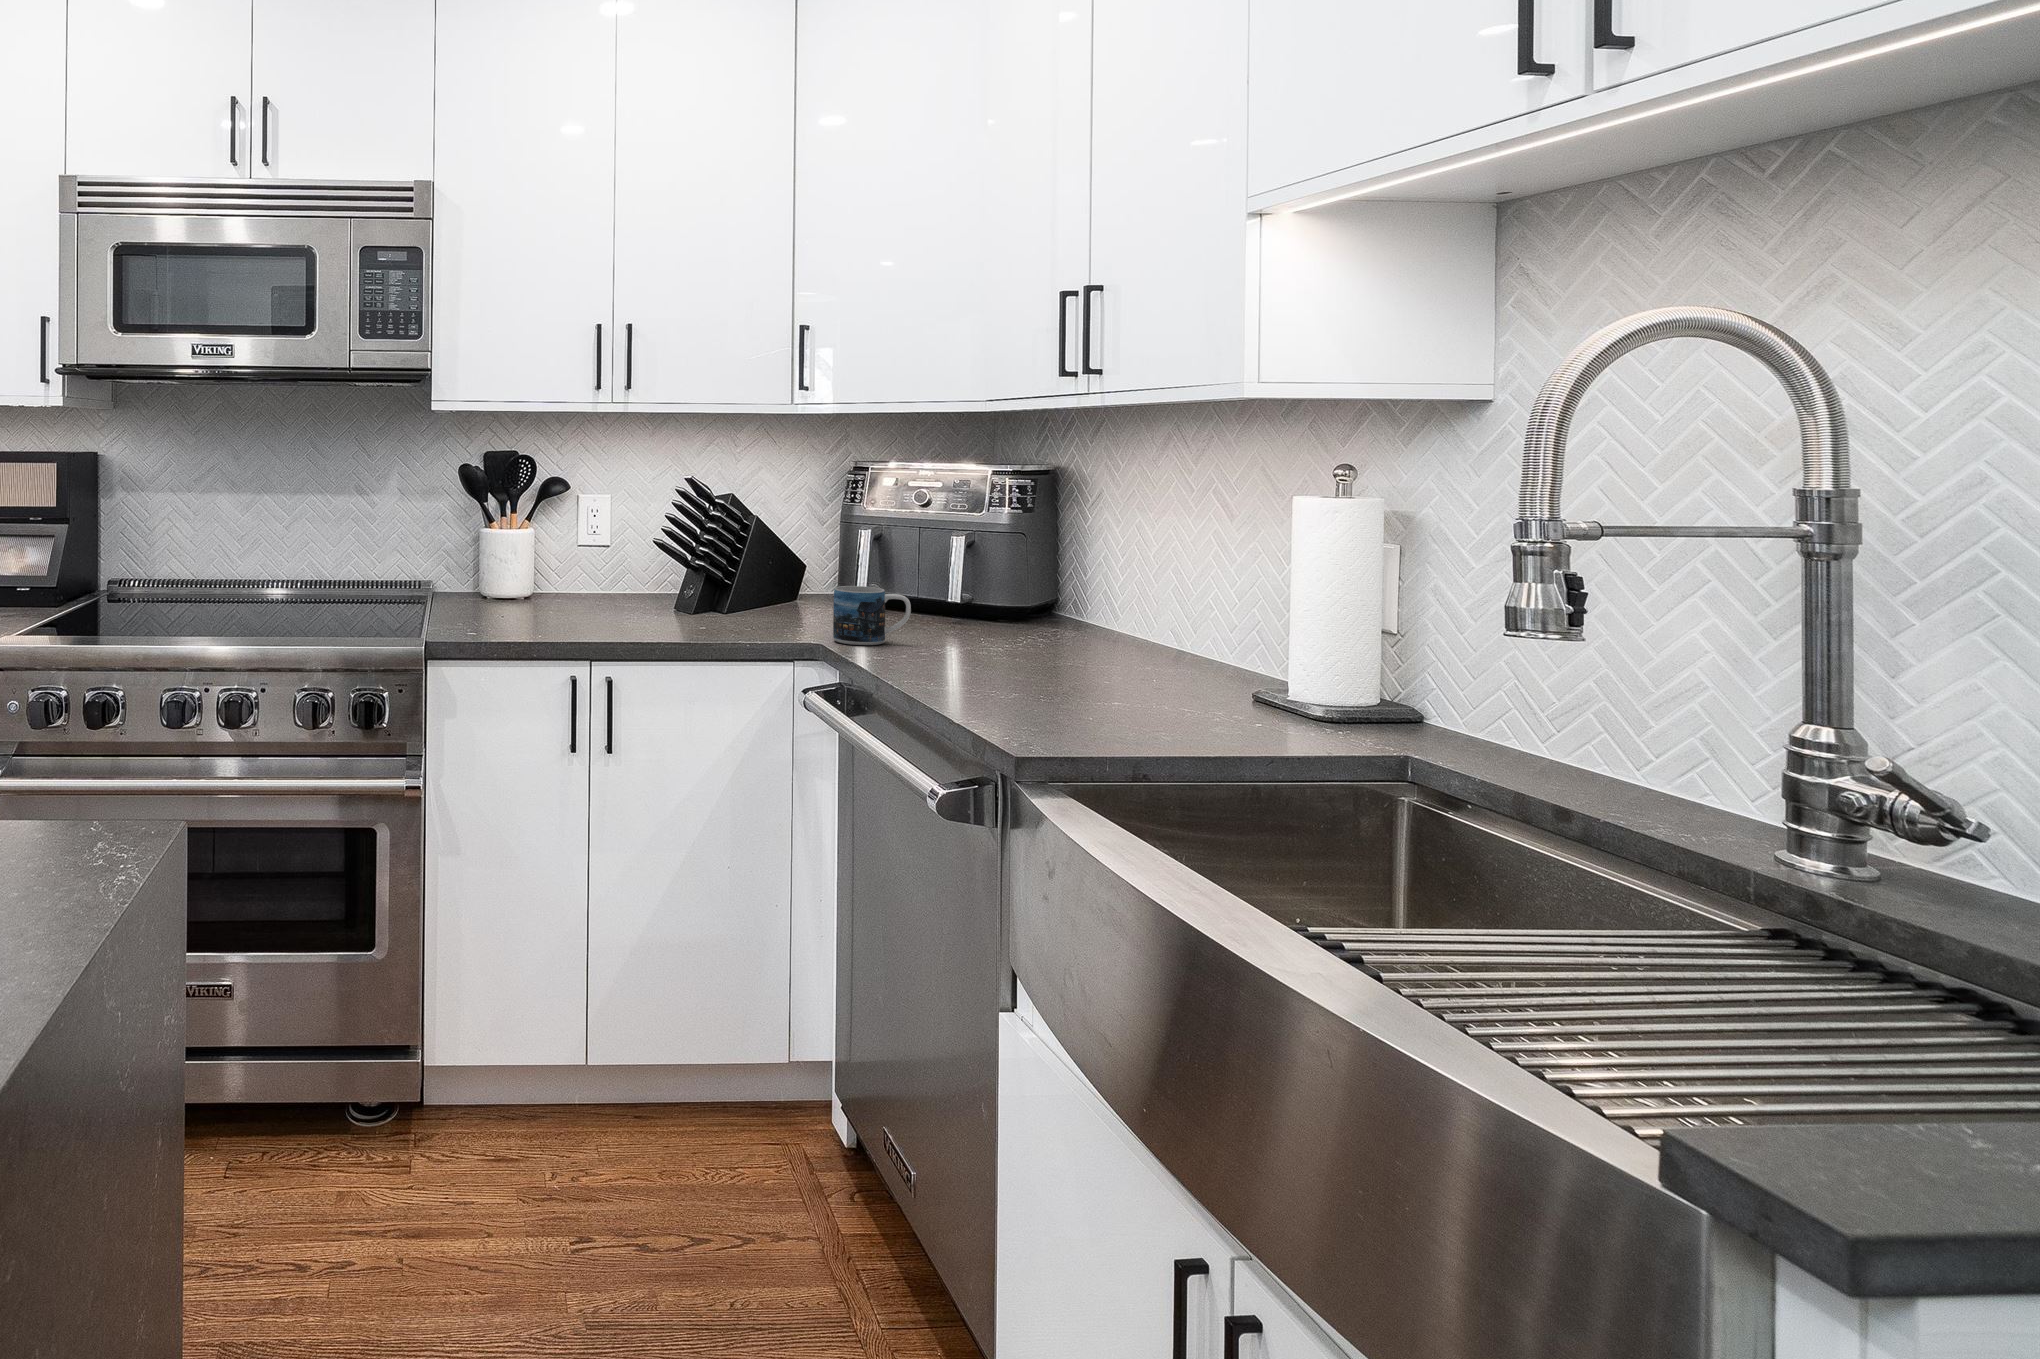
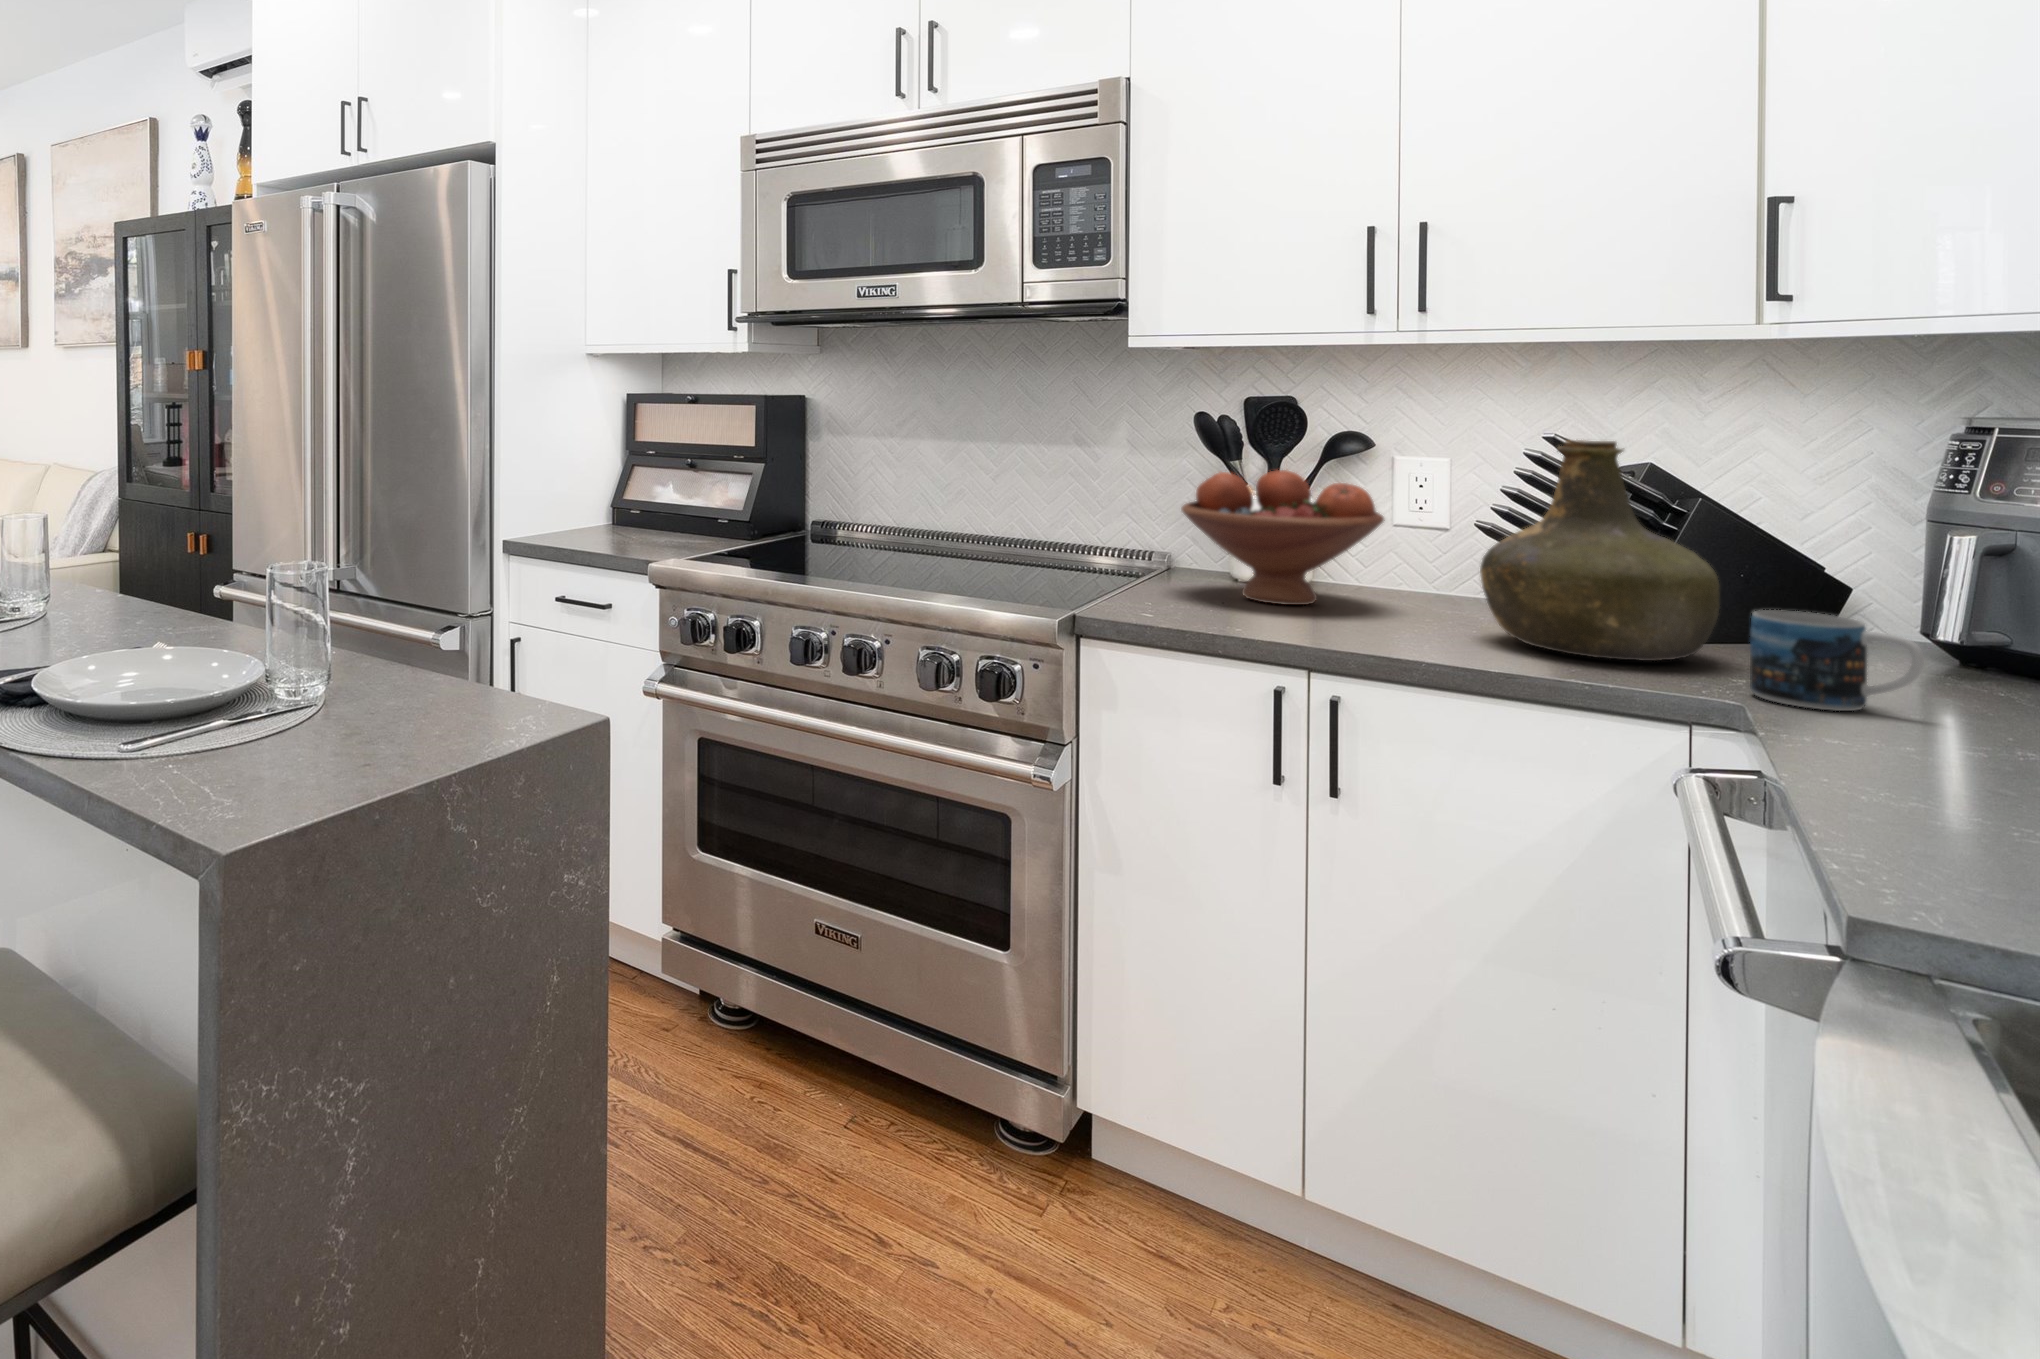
bottle: none [678,481,803,630] -> present [1480,440,1719,661]
fruit bowl: none [471,512,608,618] -> present [1181,470,1385,605]

